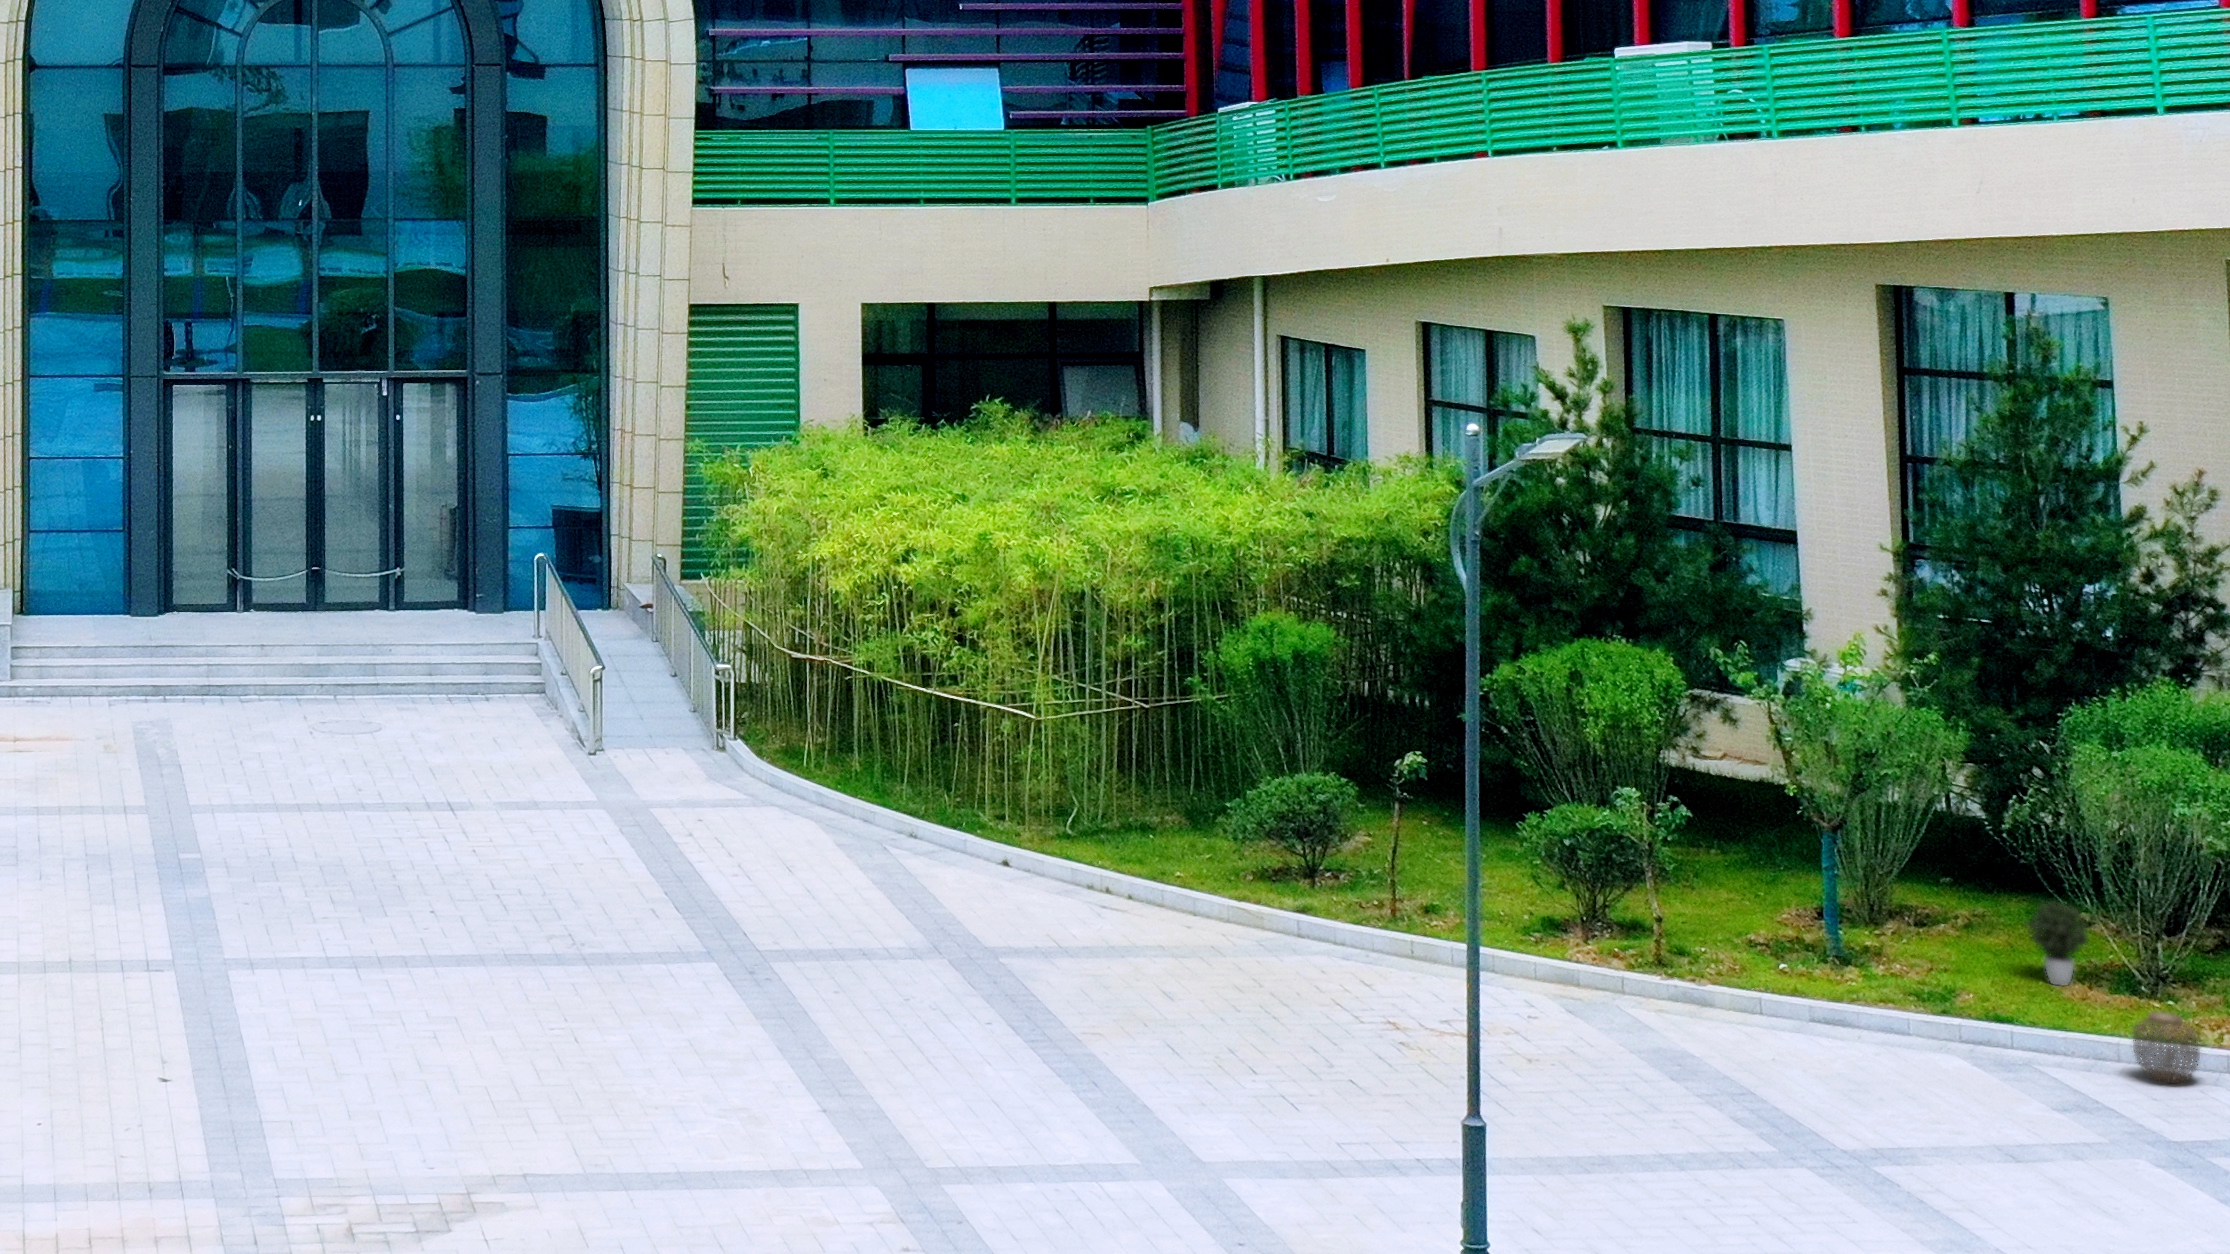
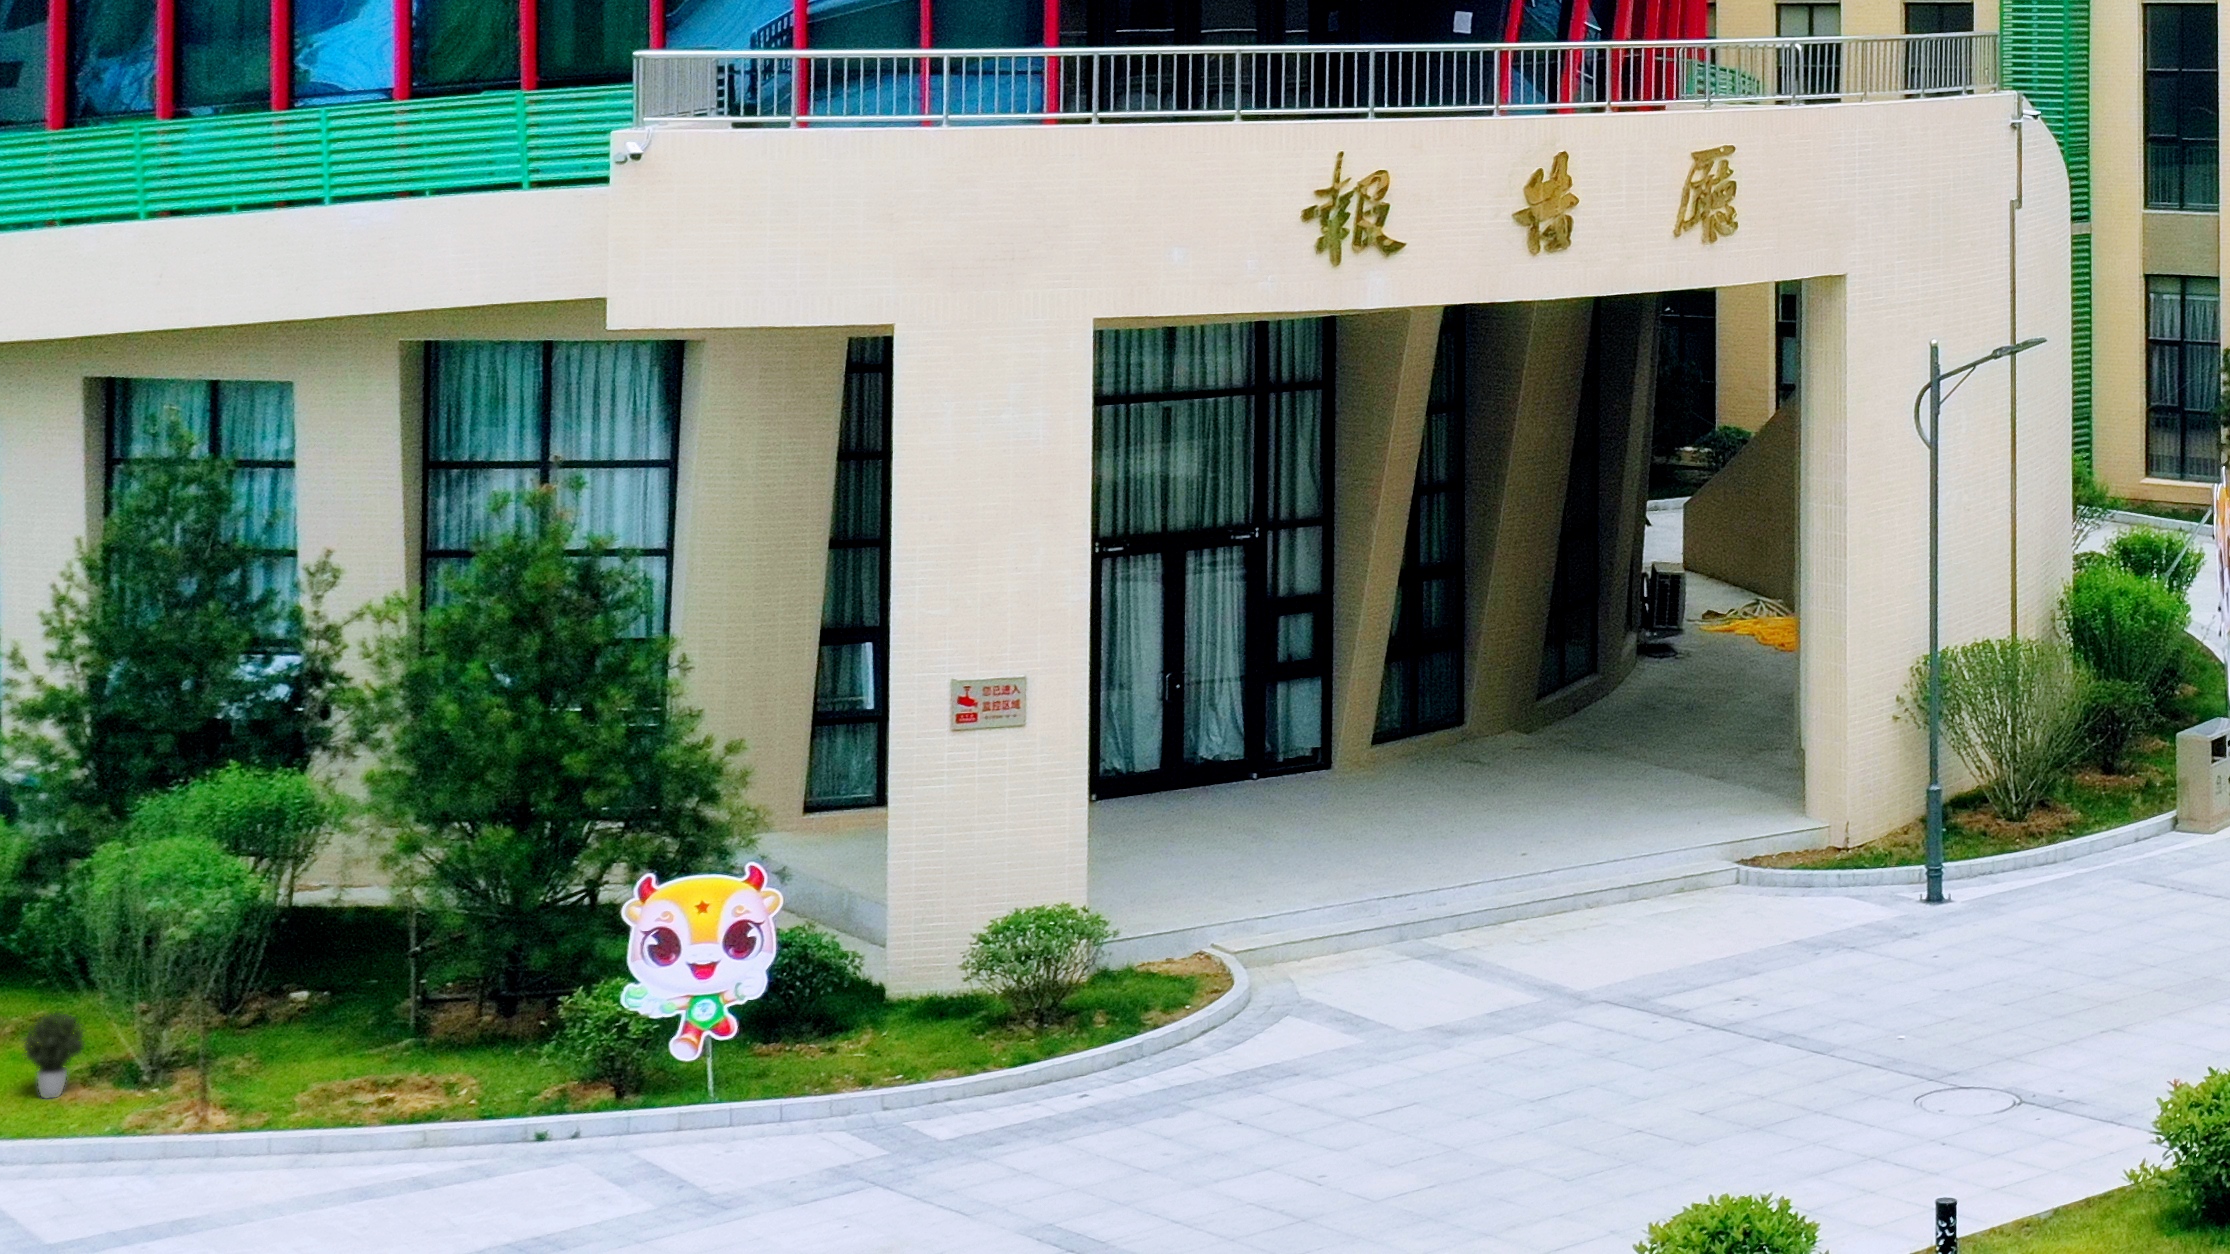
woven basket: present [2133,1012,2200,1083] -> none [27,1123,95,1195]

